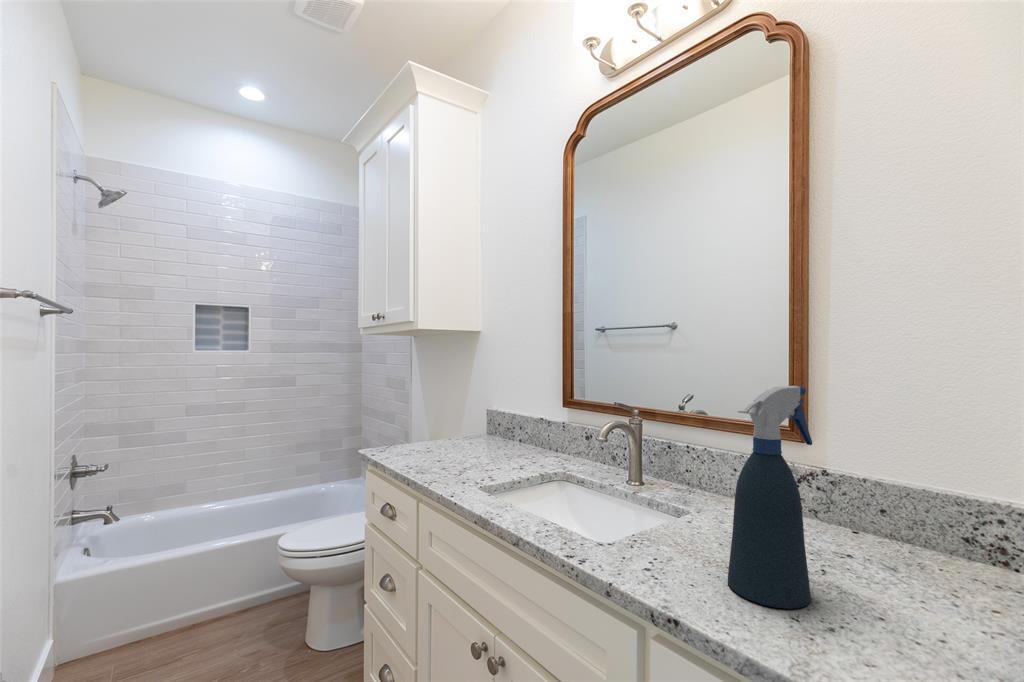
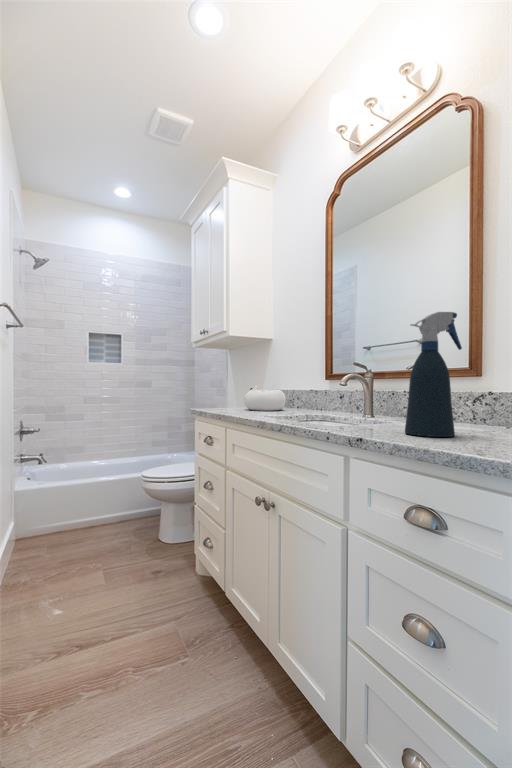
decorative bowl: none [444,419,507,459] -> present [244,386,286,411]

